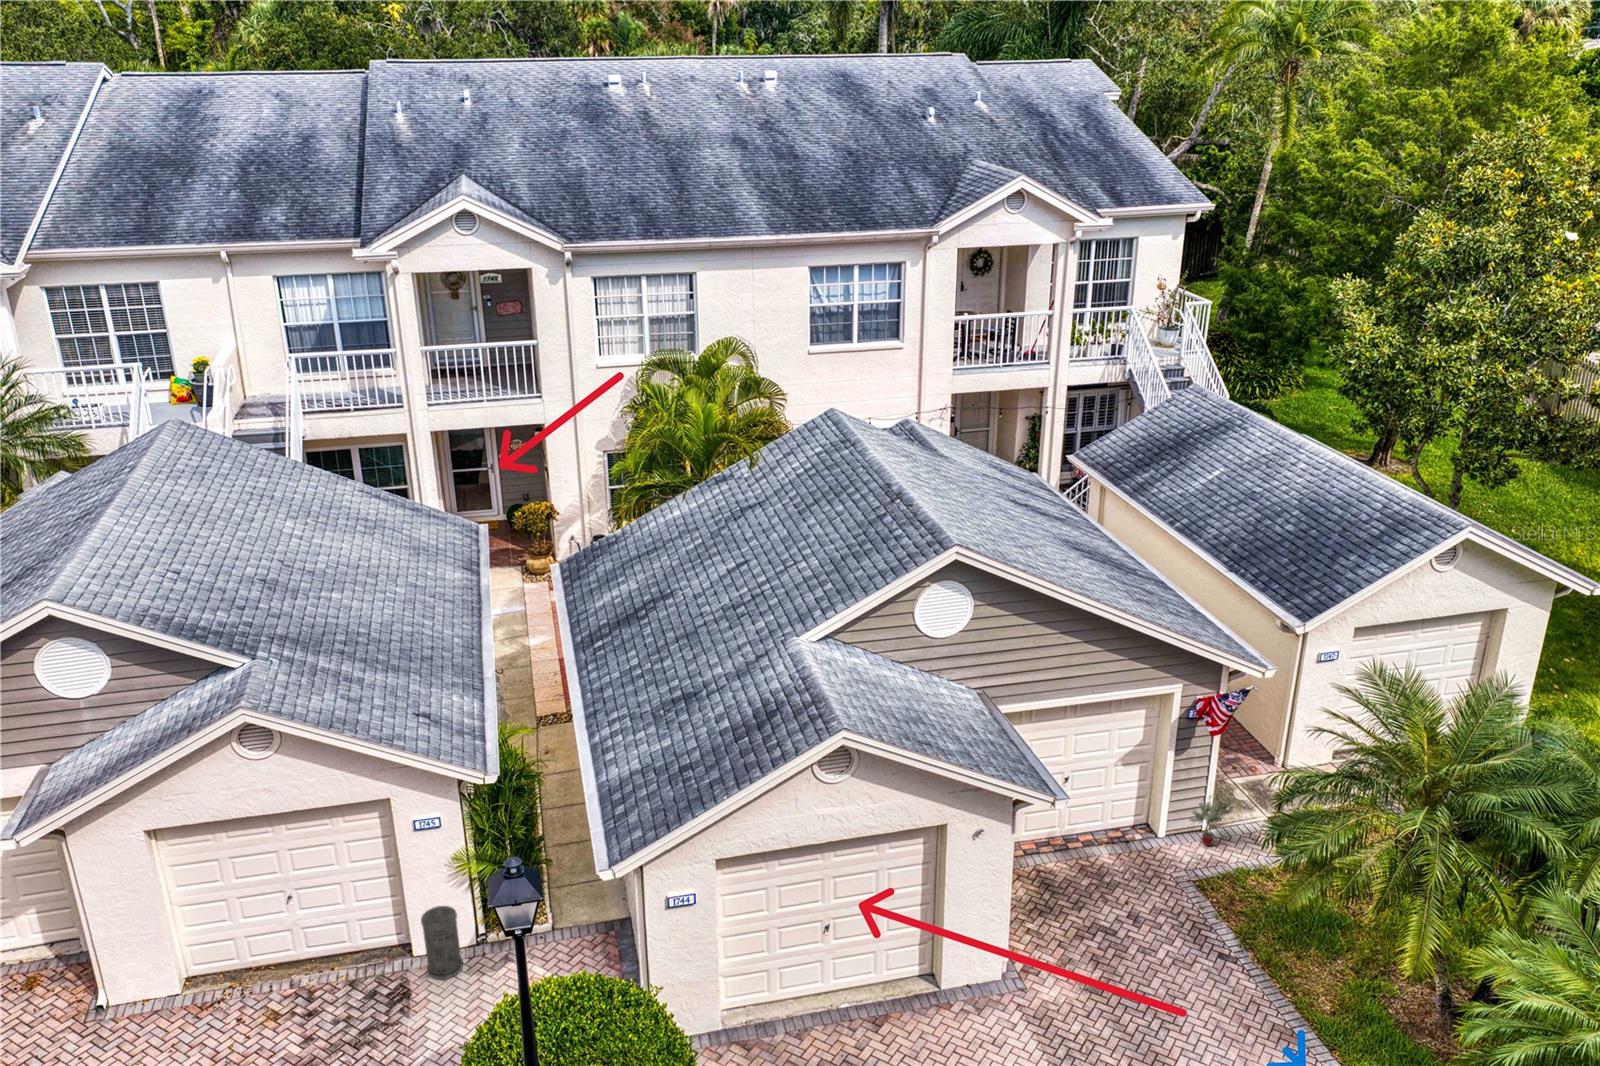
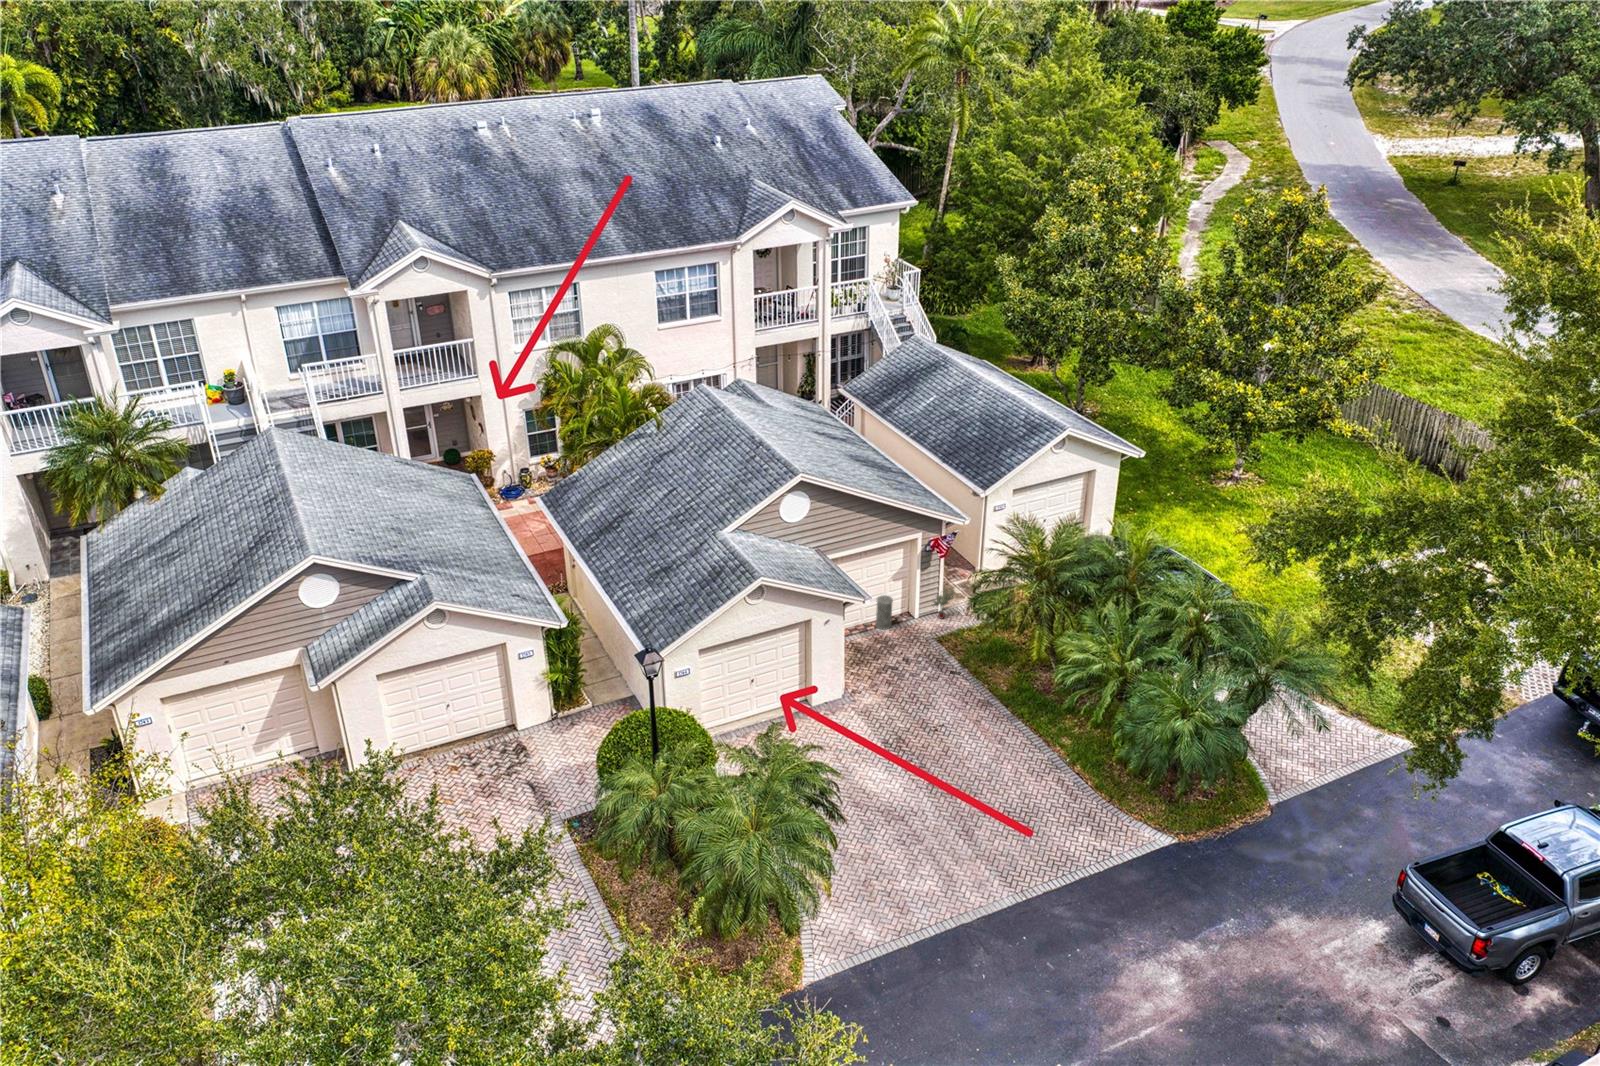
trash can: present [421,906,463,980] -> present [875,595,893,630]

